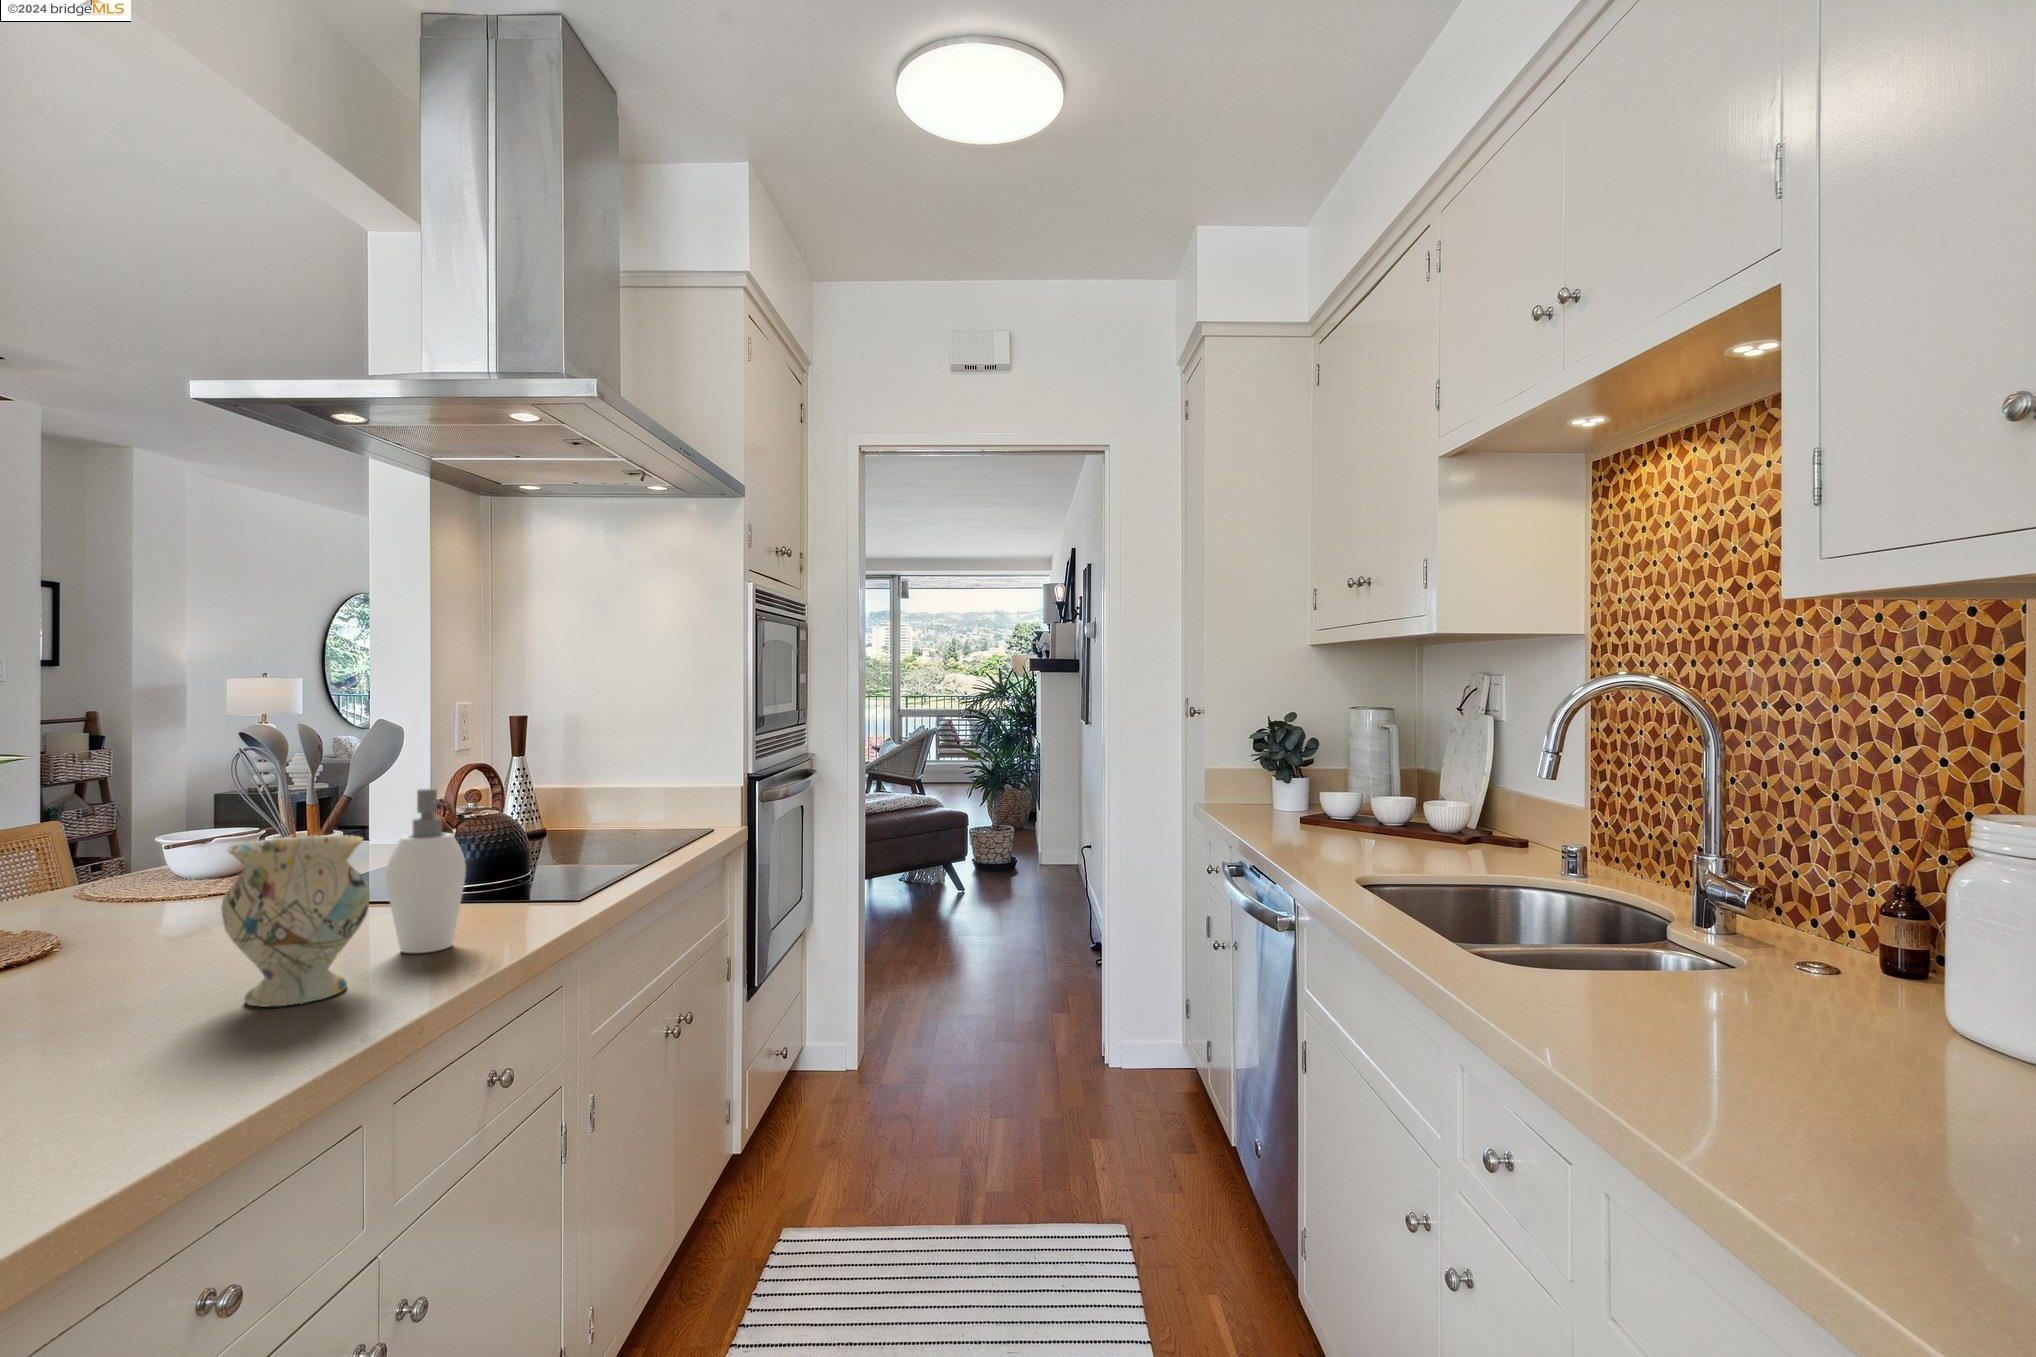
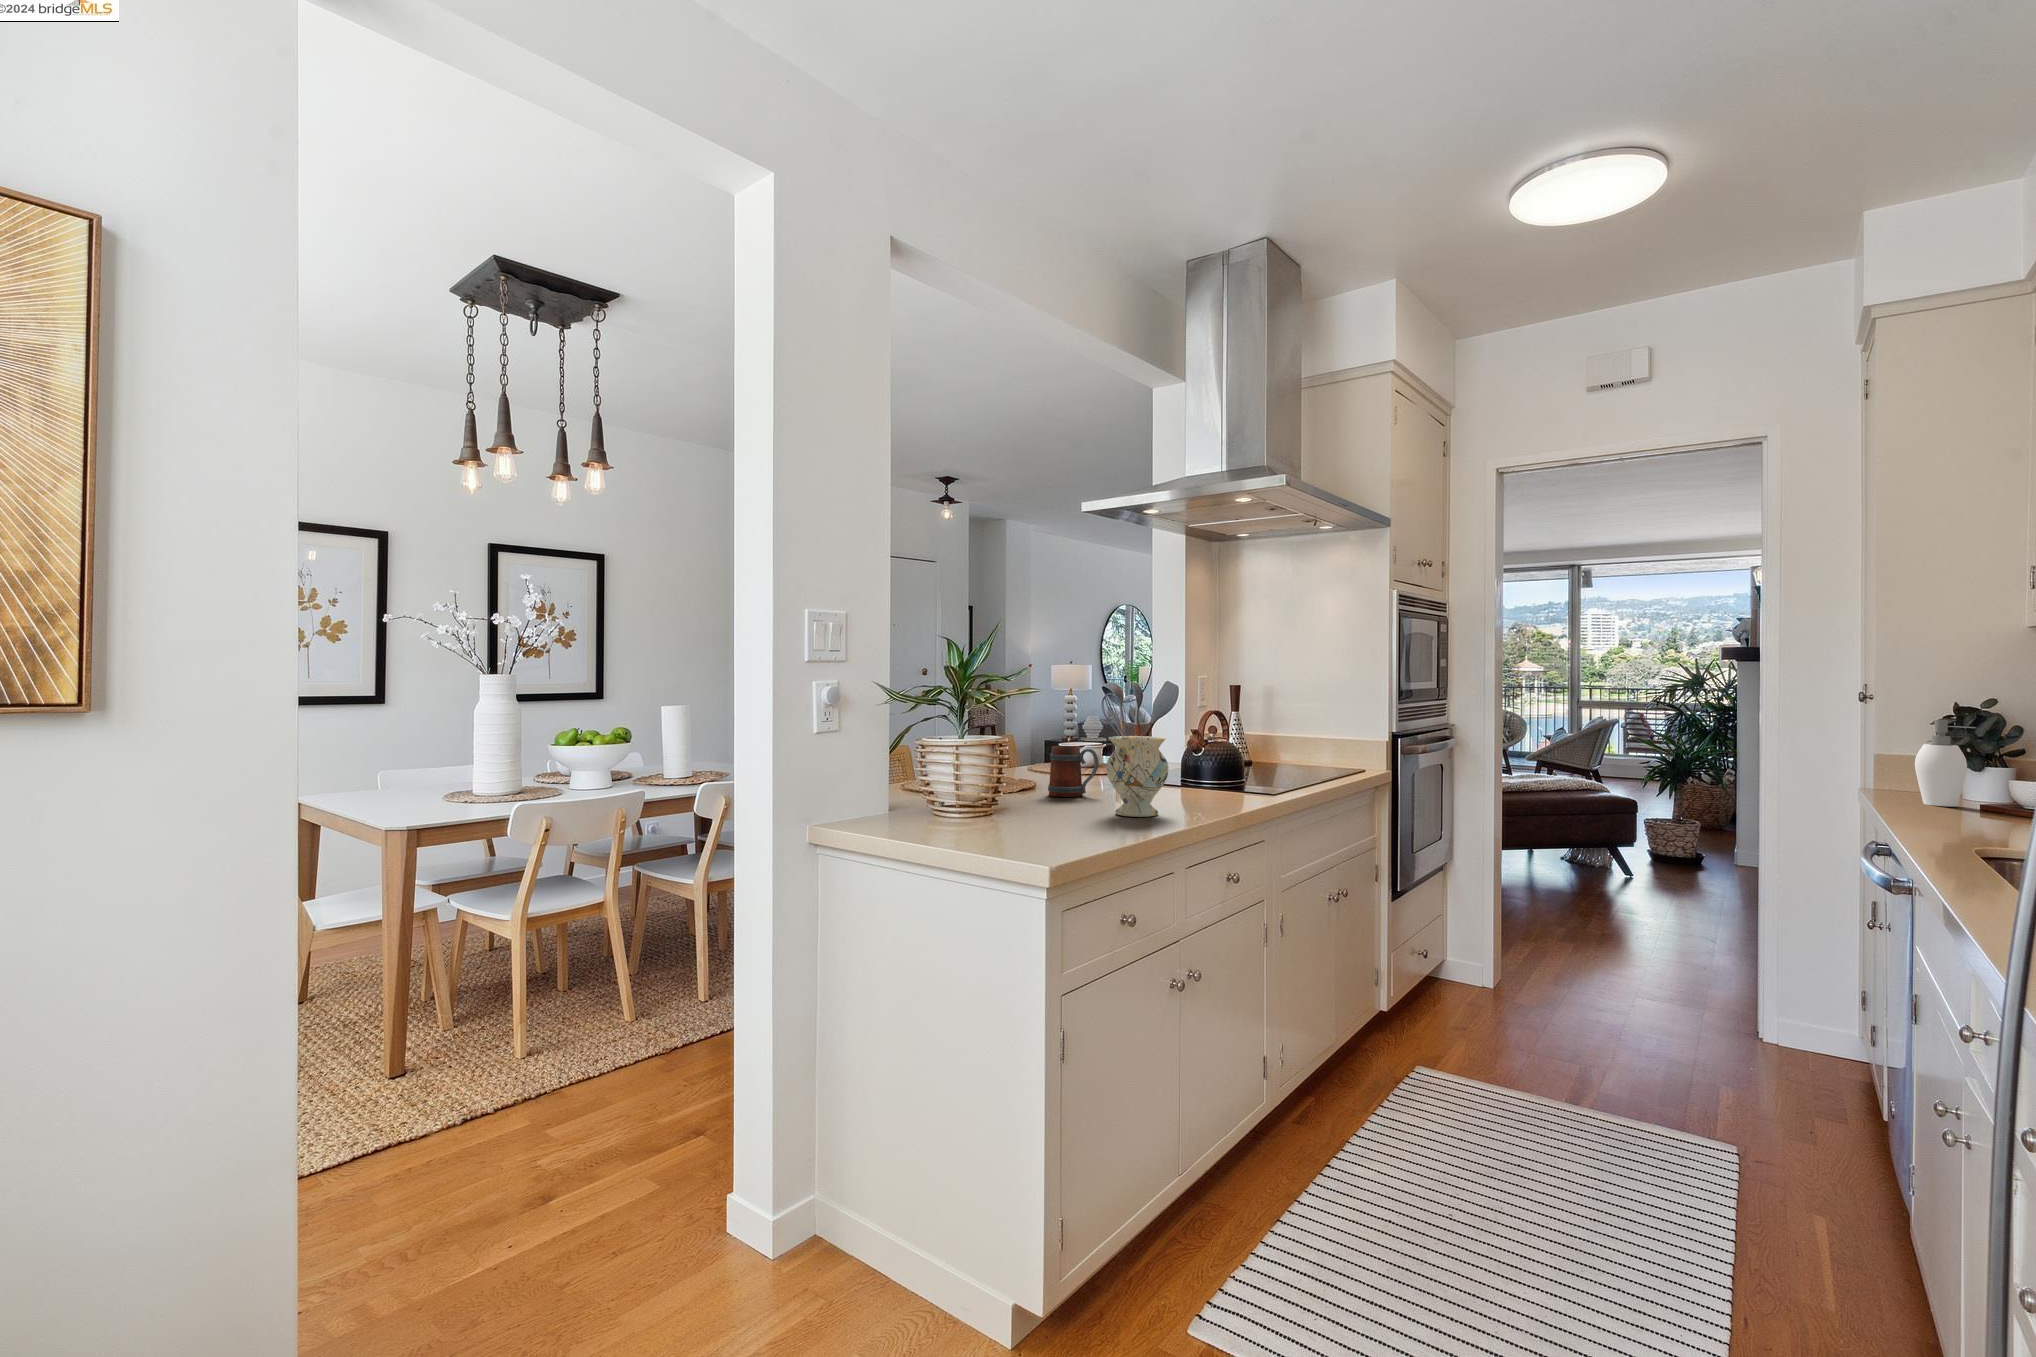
soap dispenser: present [386,789,466,953] -> present [1915,720,1976,807]
mug: none [99,853,226,962] -> present [1048,746,1098,797]

